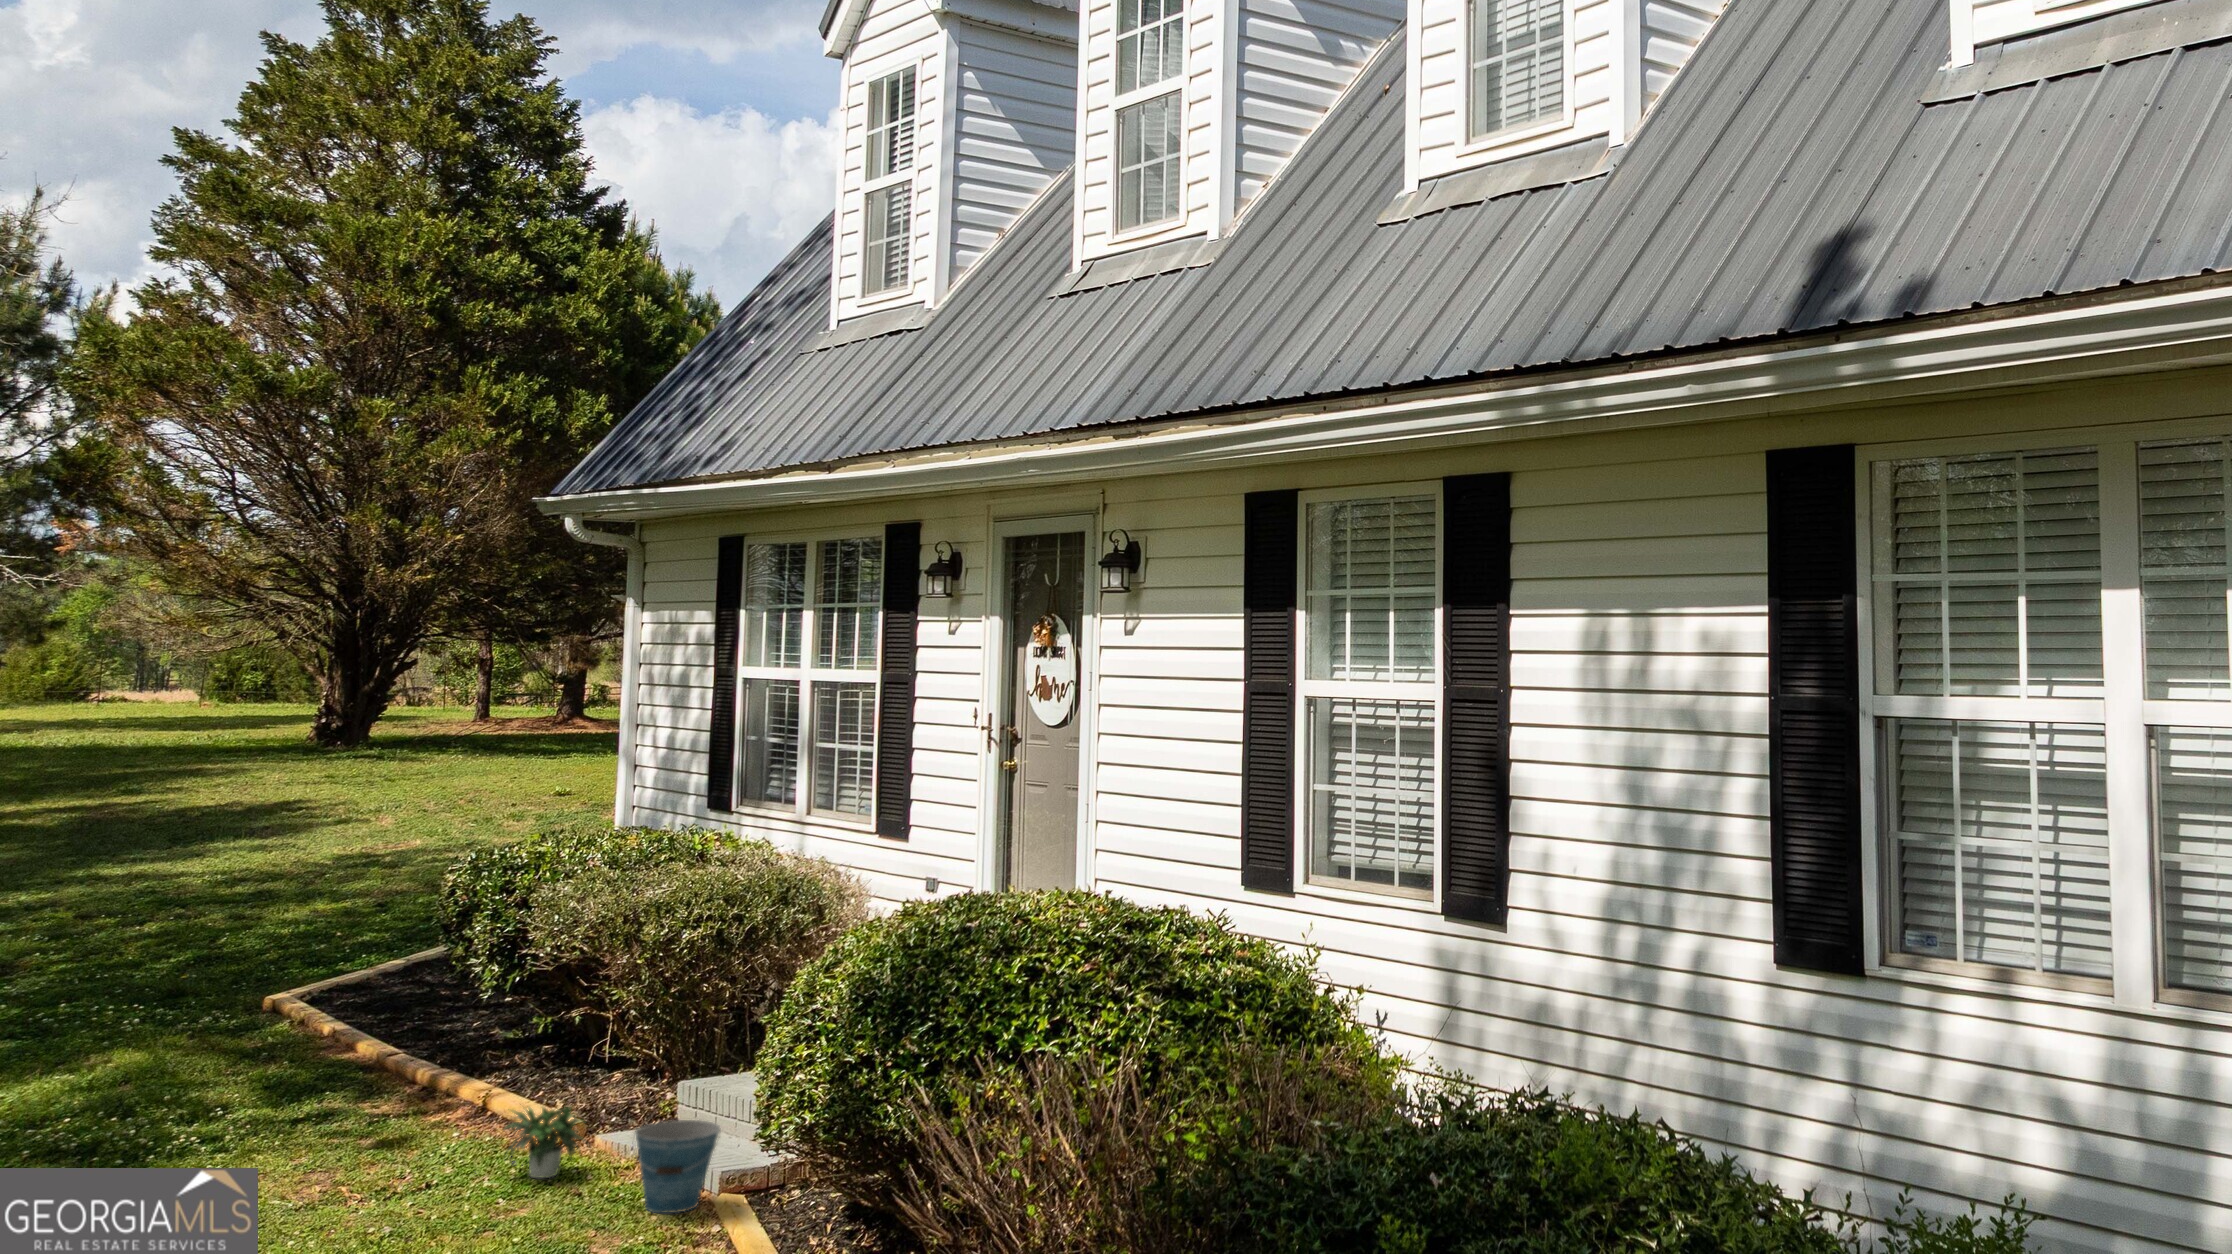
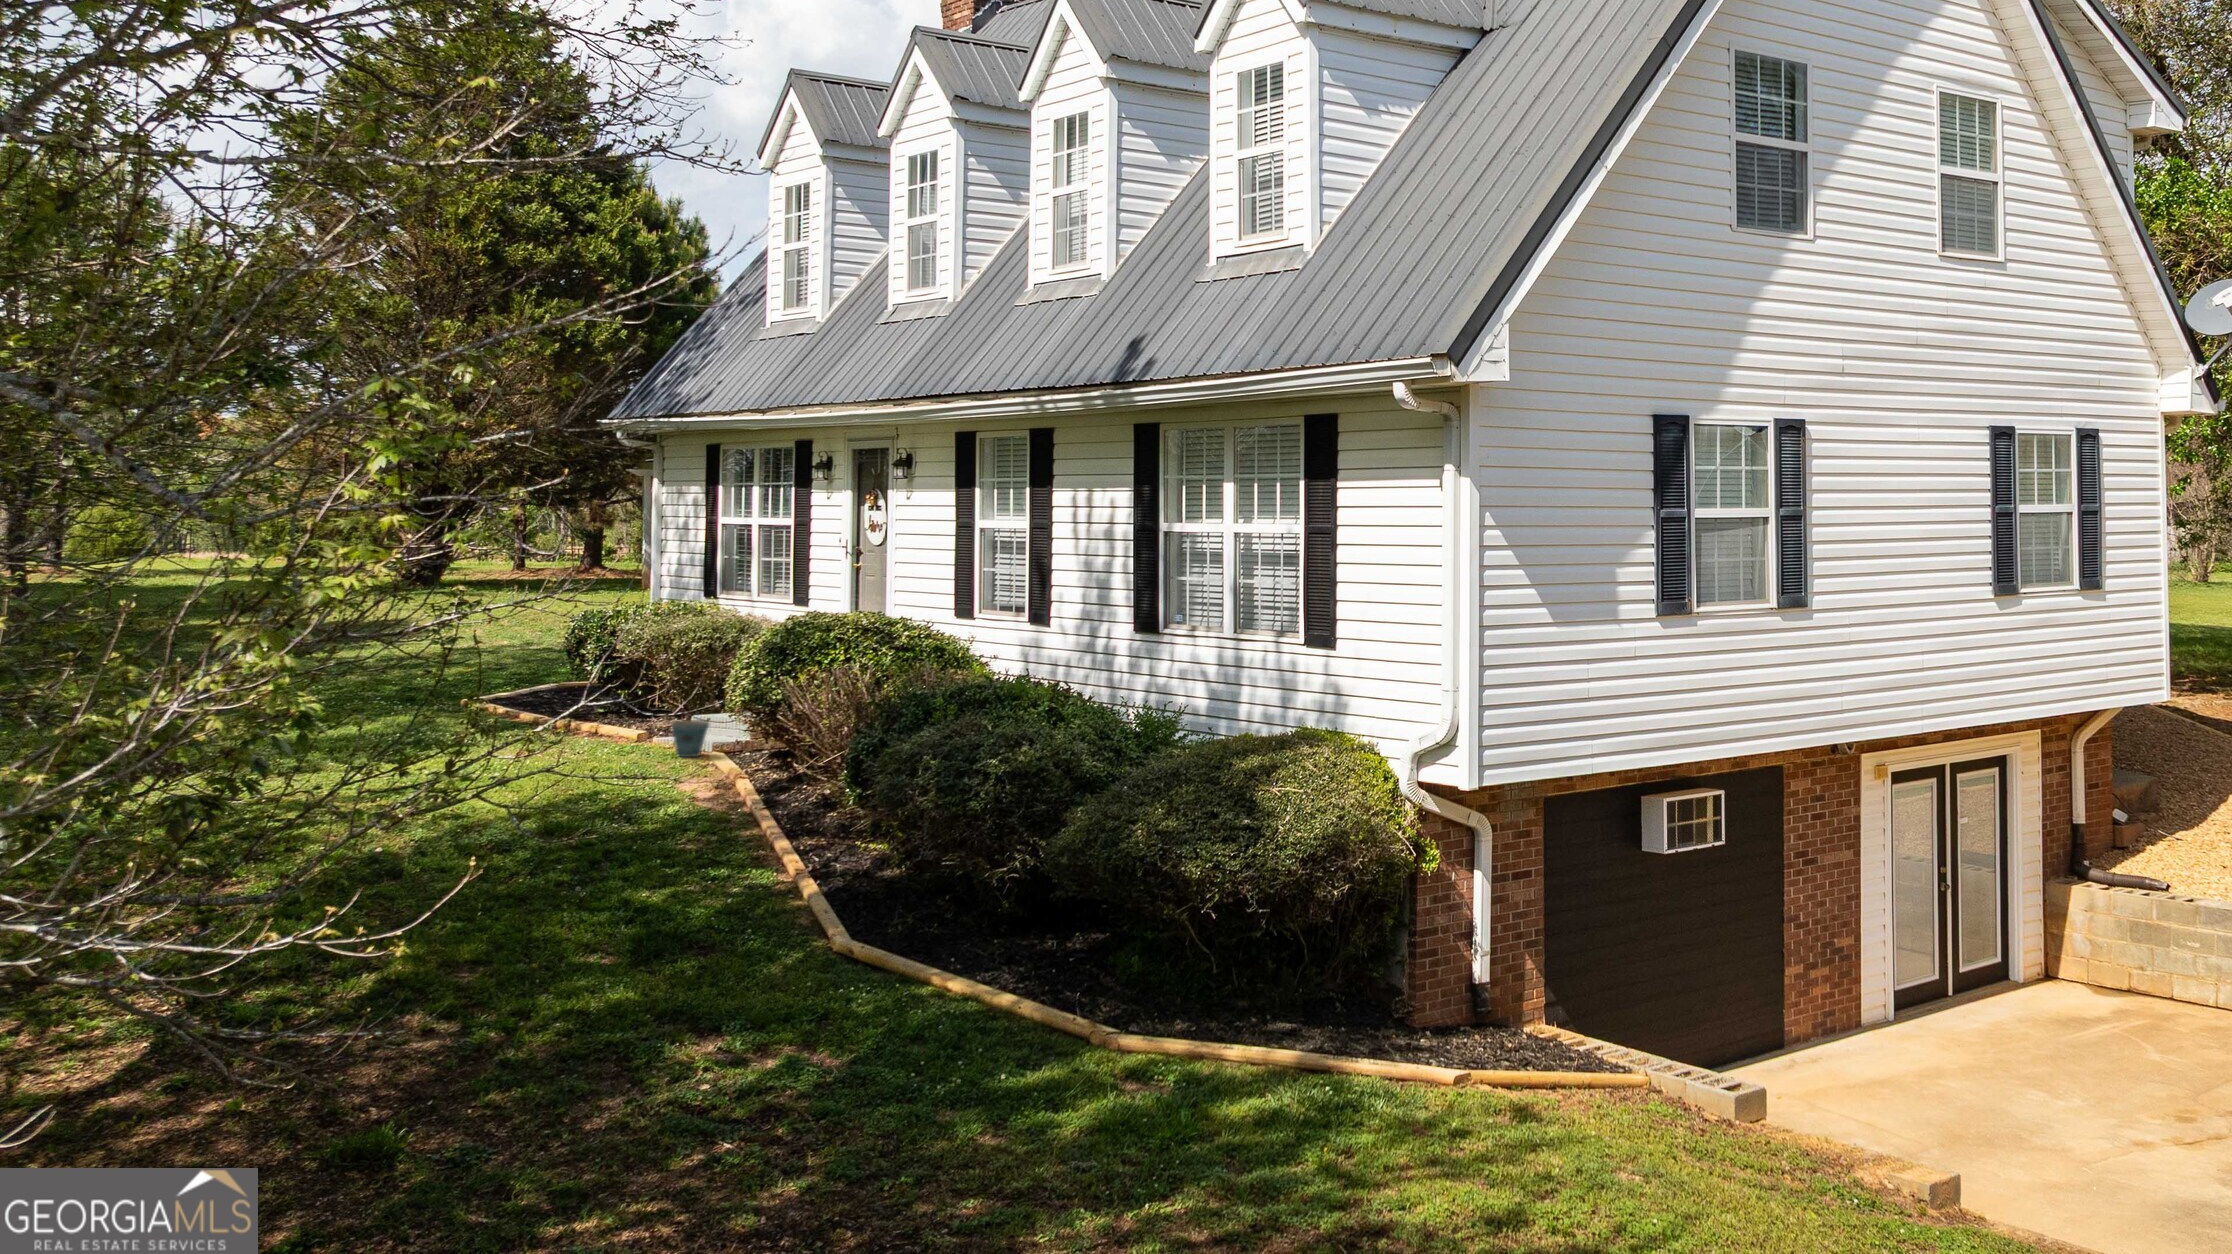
potted plant: present [505,1105,585,1179] -> none [597,714,650,747]

